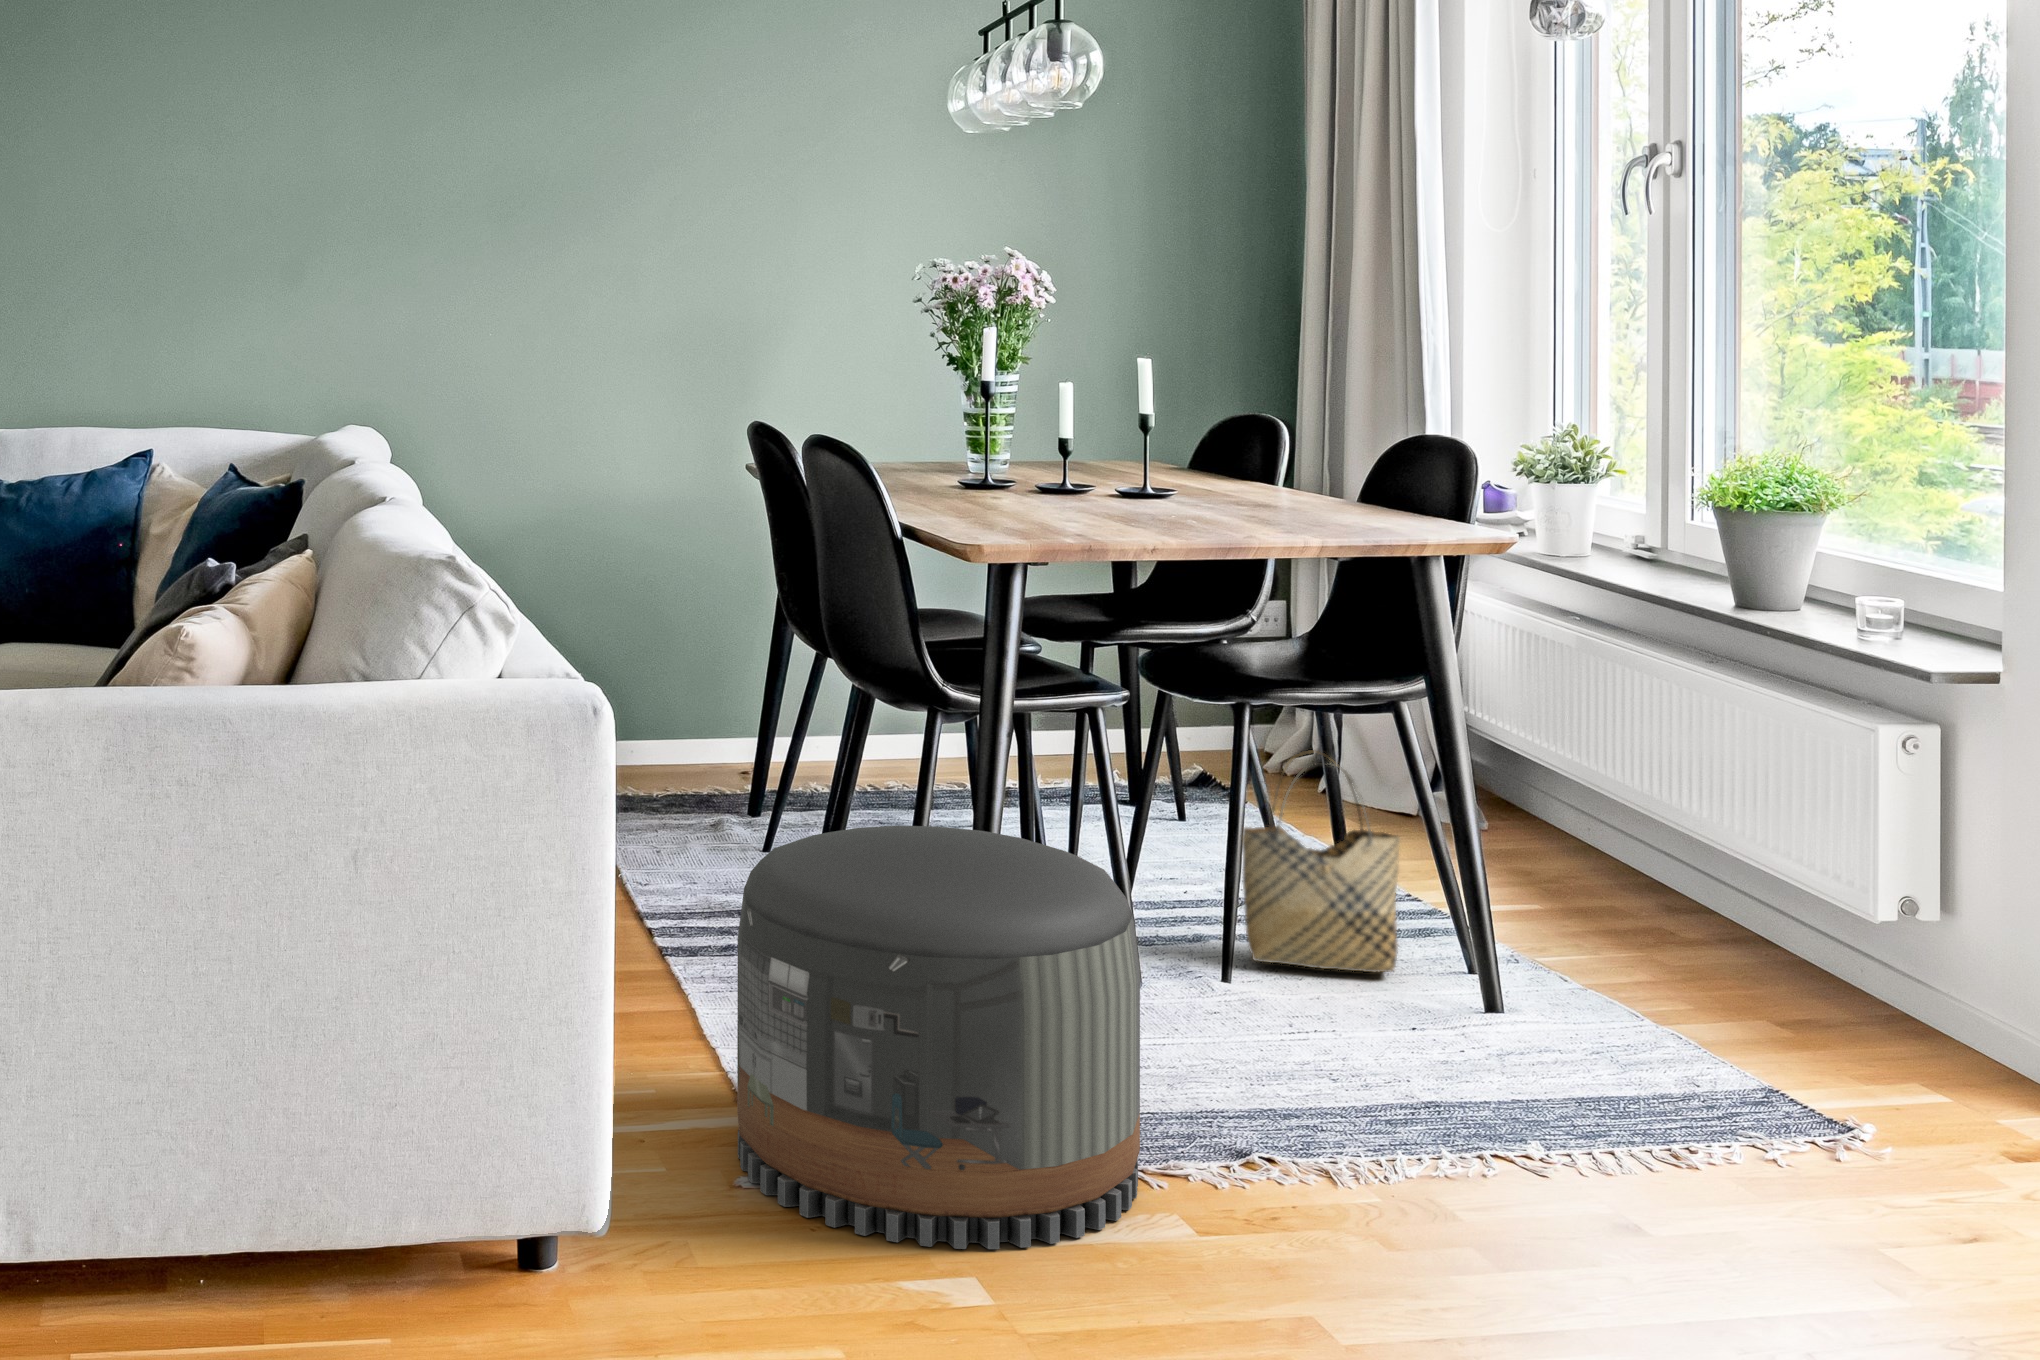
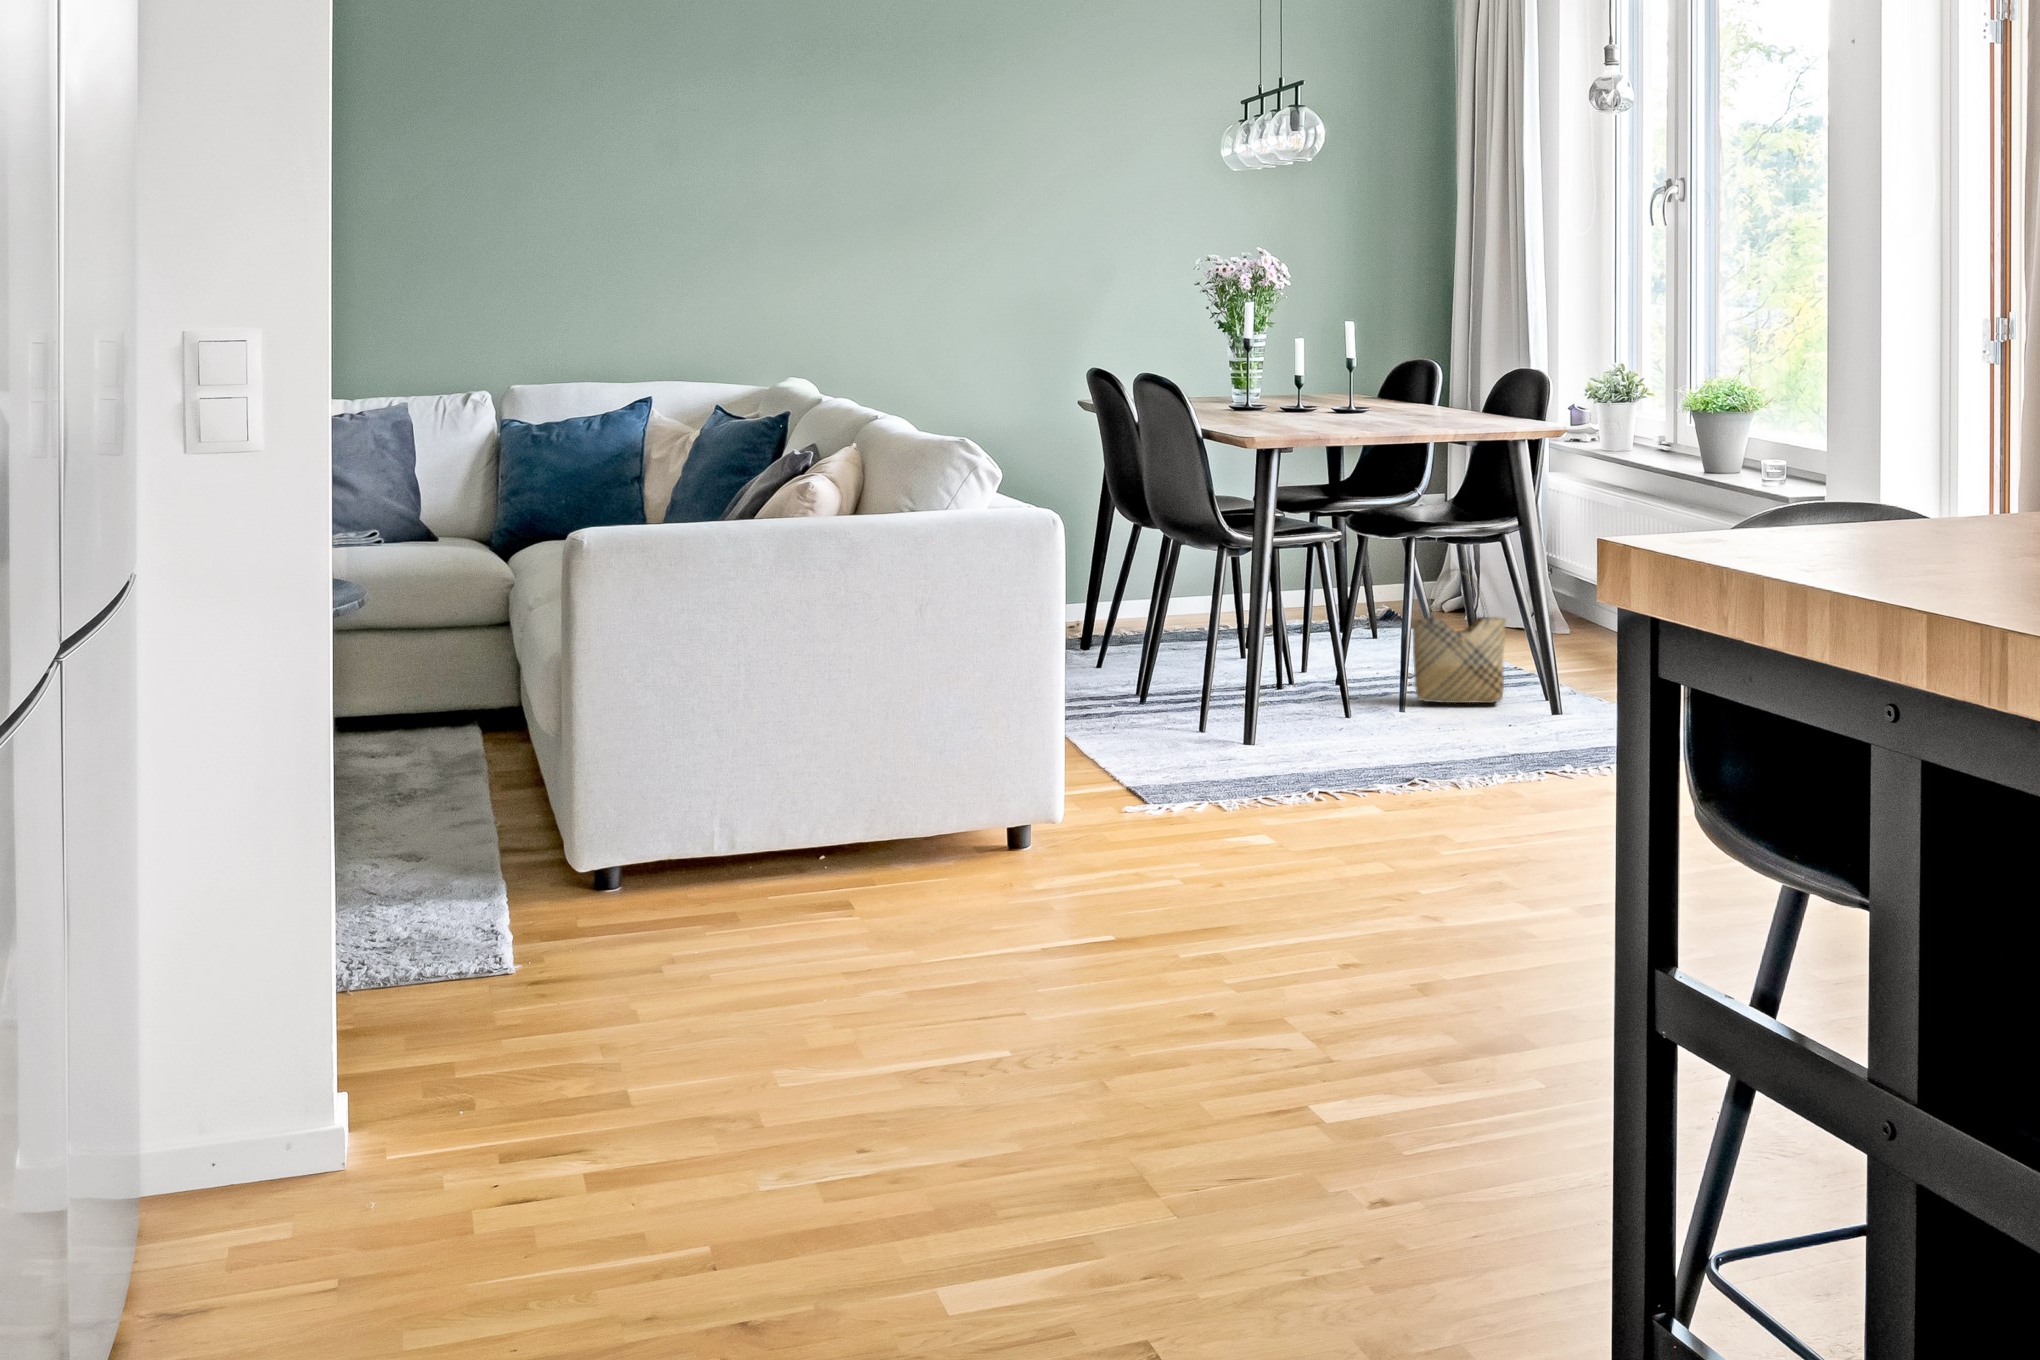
pouf: present [737,826,1140,1249] -> none [1117,602,1351,825]

